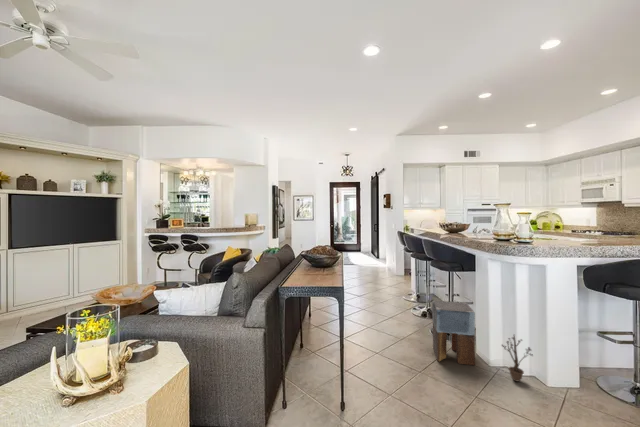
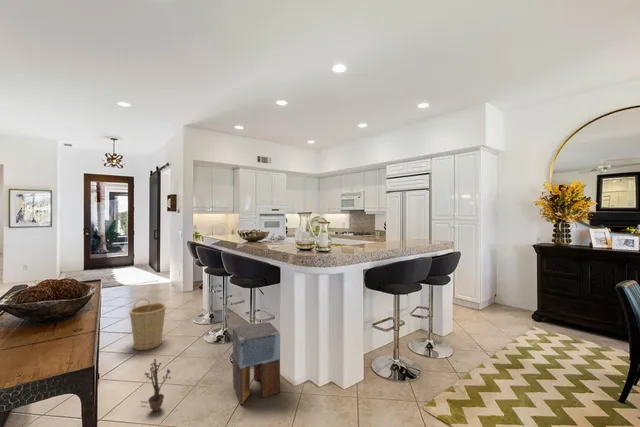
basket: none [360,272,383,309] -> present [129,299,166,350]
decorative plant: present [502,336,533,381] -> present [143,359,170,411]

